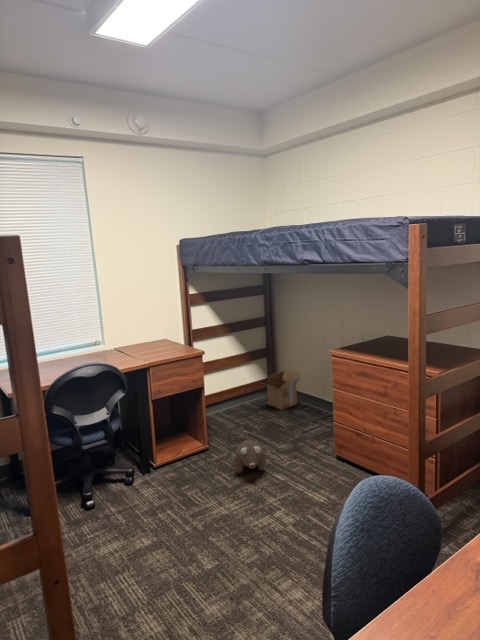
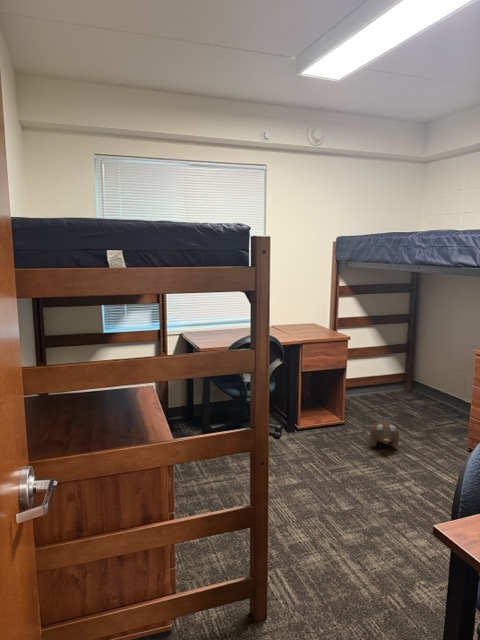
cardboard box: present [267,370,300,409] -> none [395,366,440,402]

